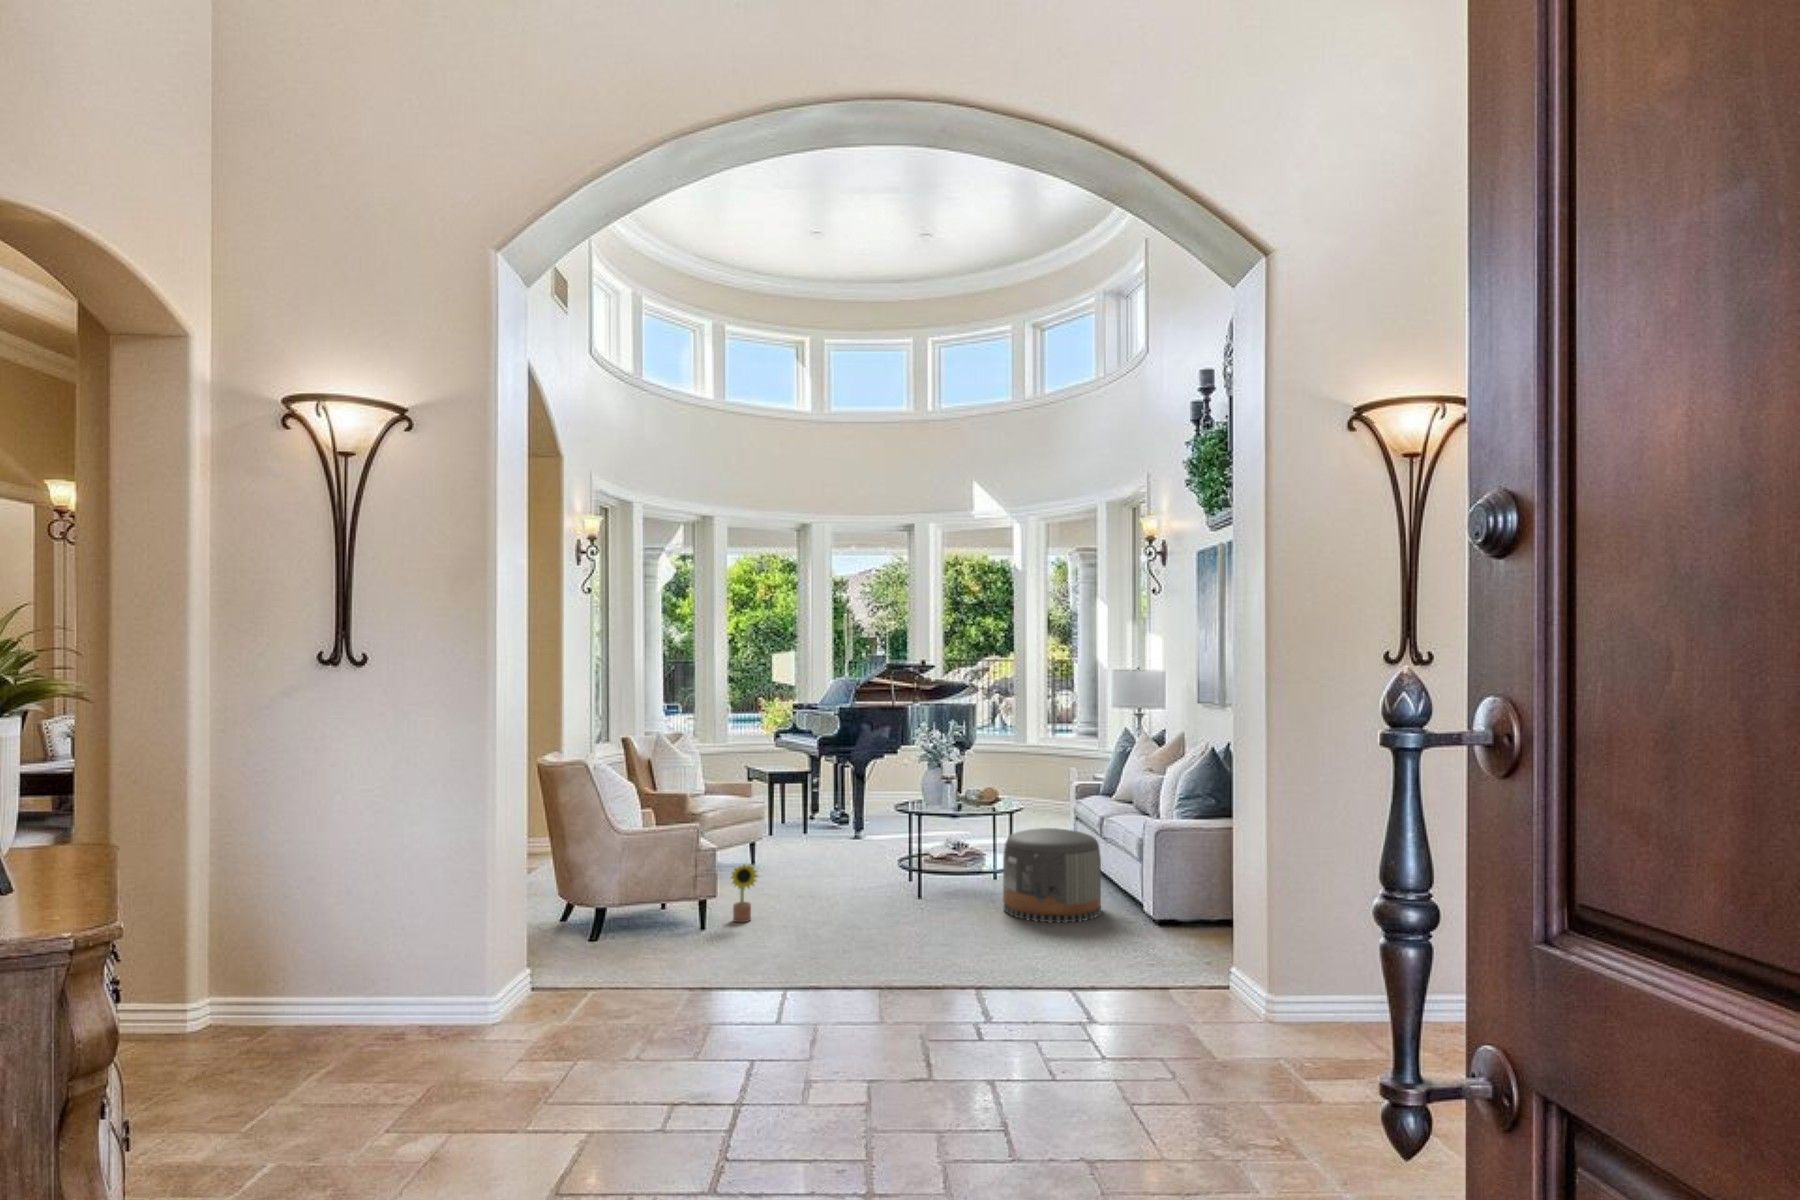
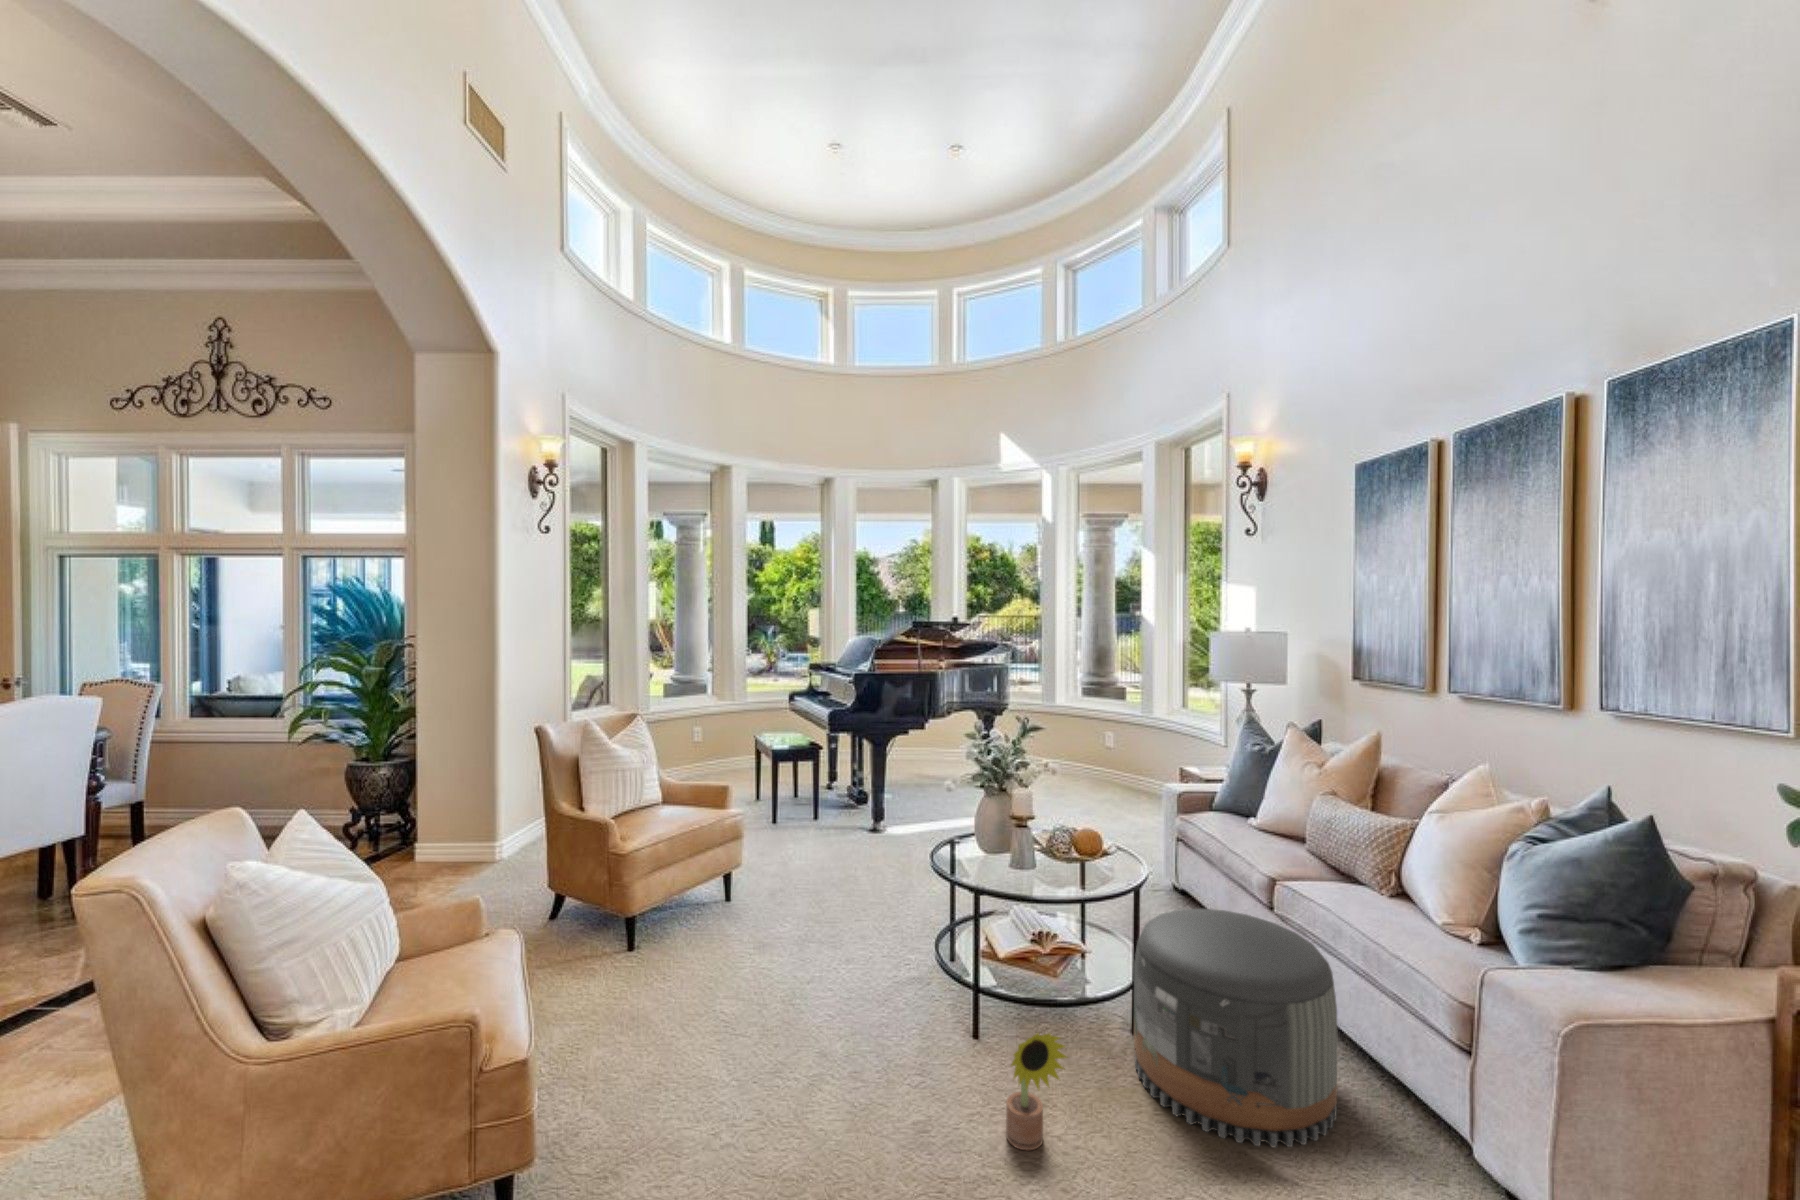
decorative plant: present [731,864,758,922] -> present [1006,1033,1067,1150]

